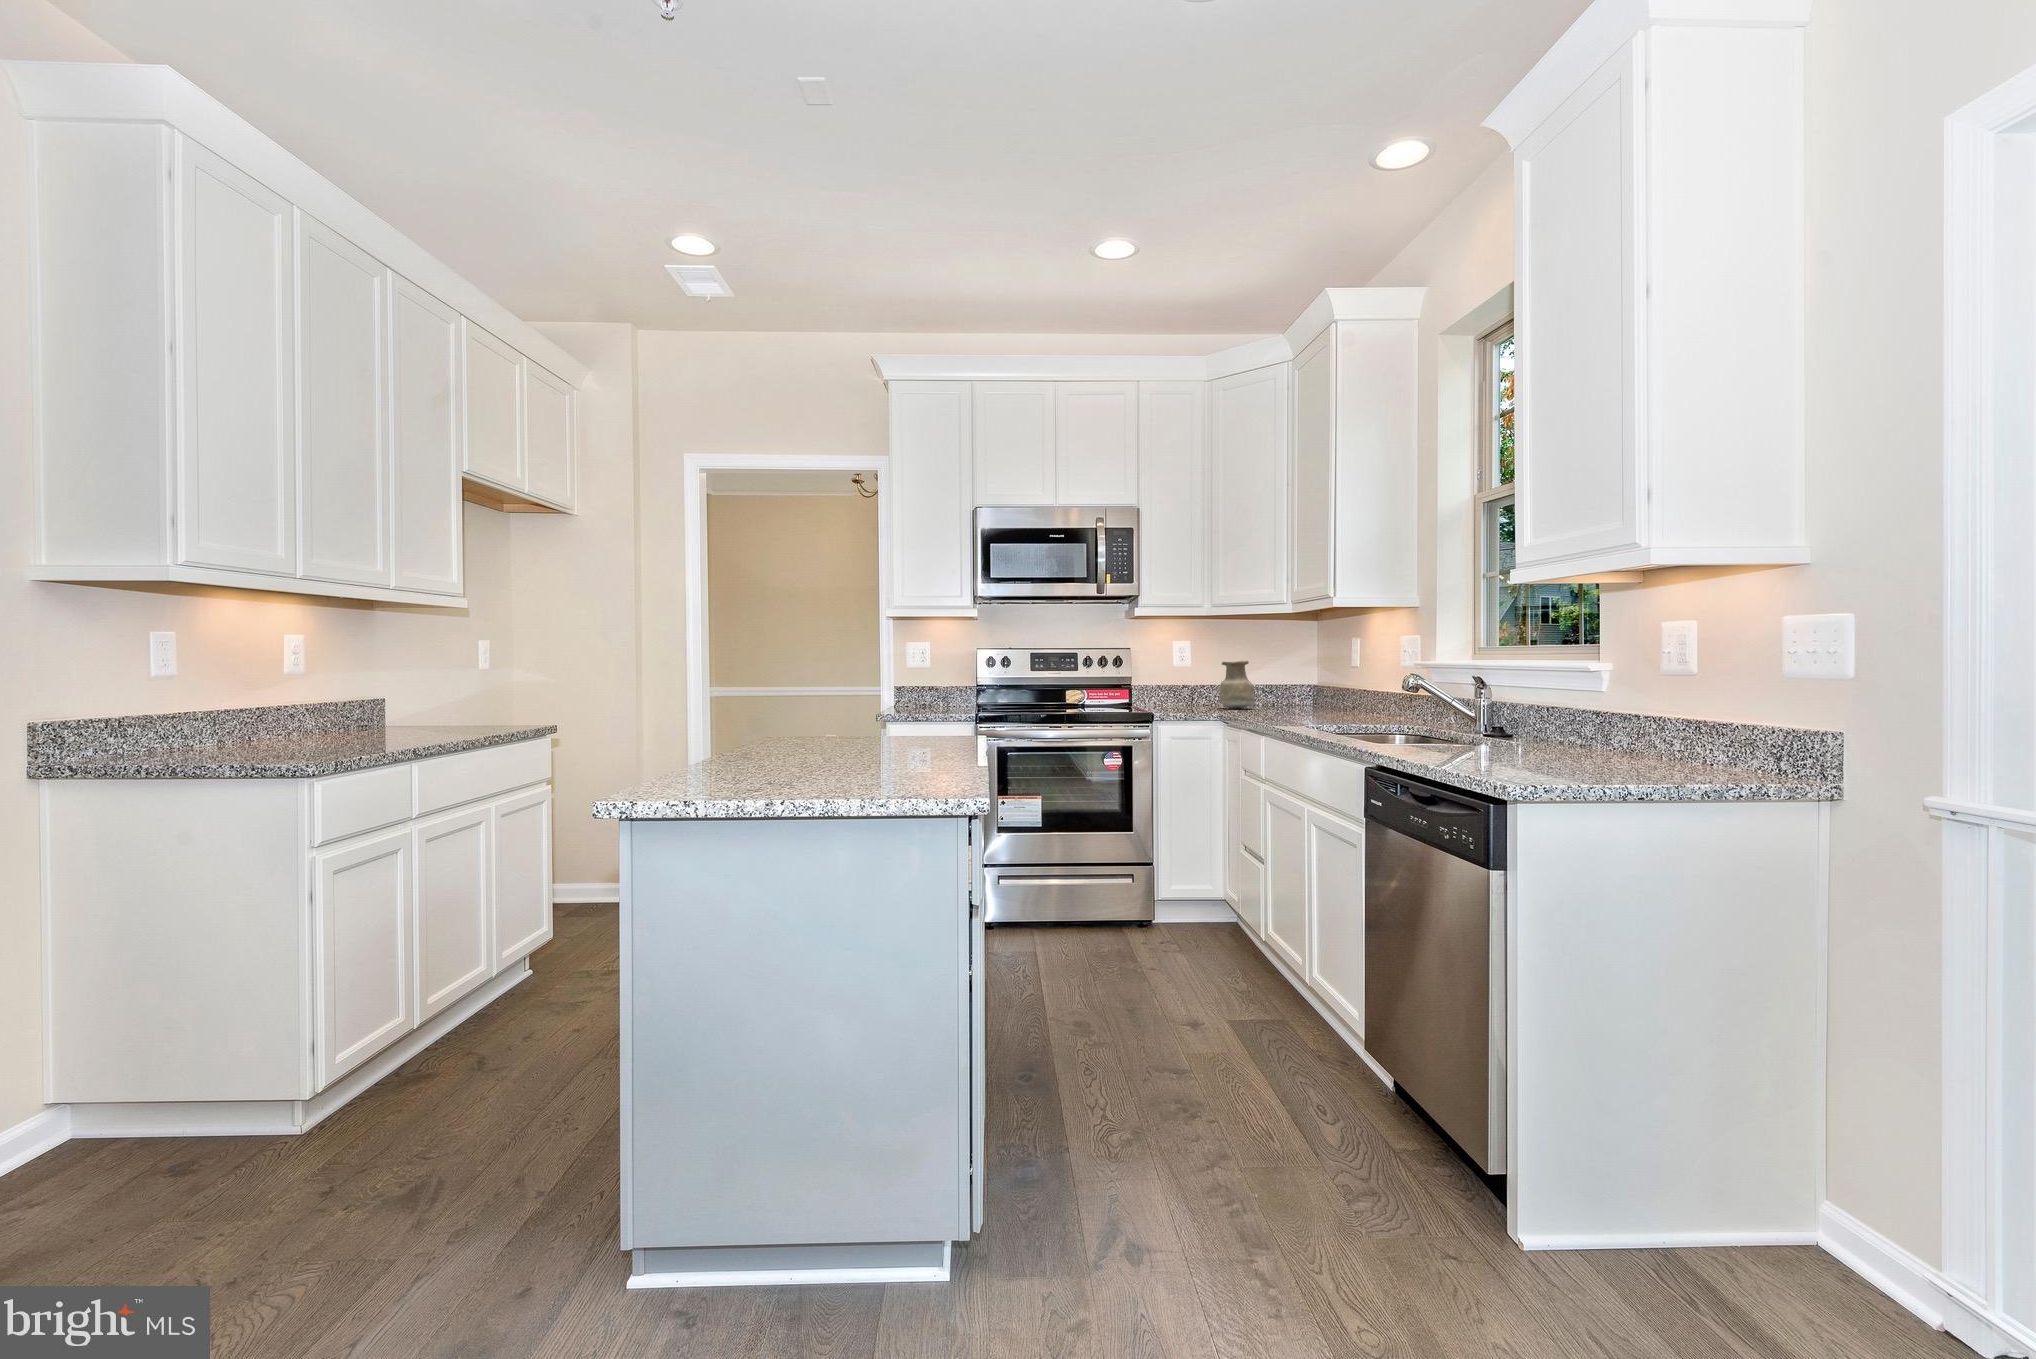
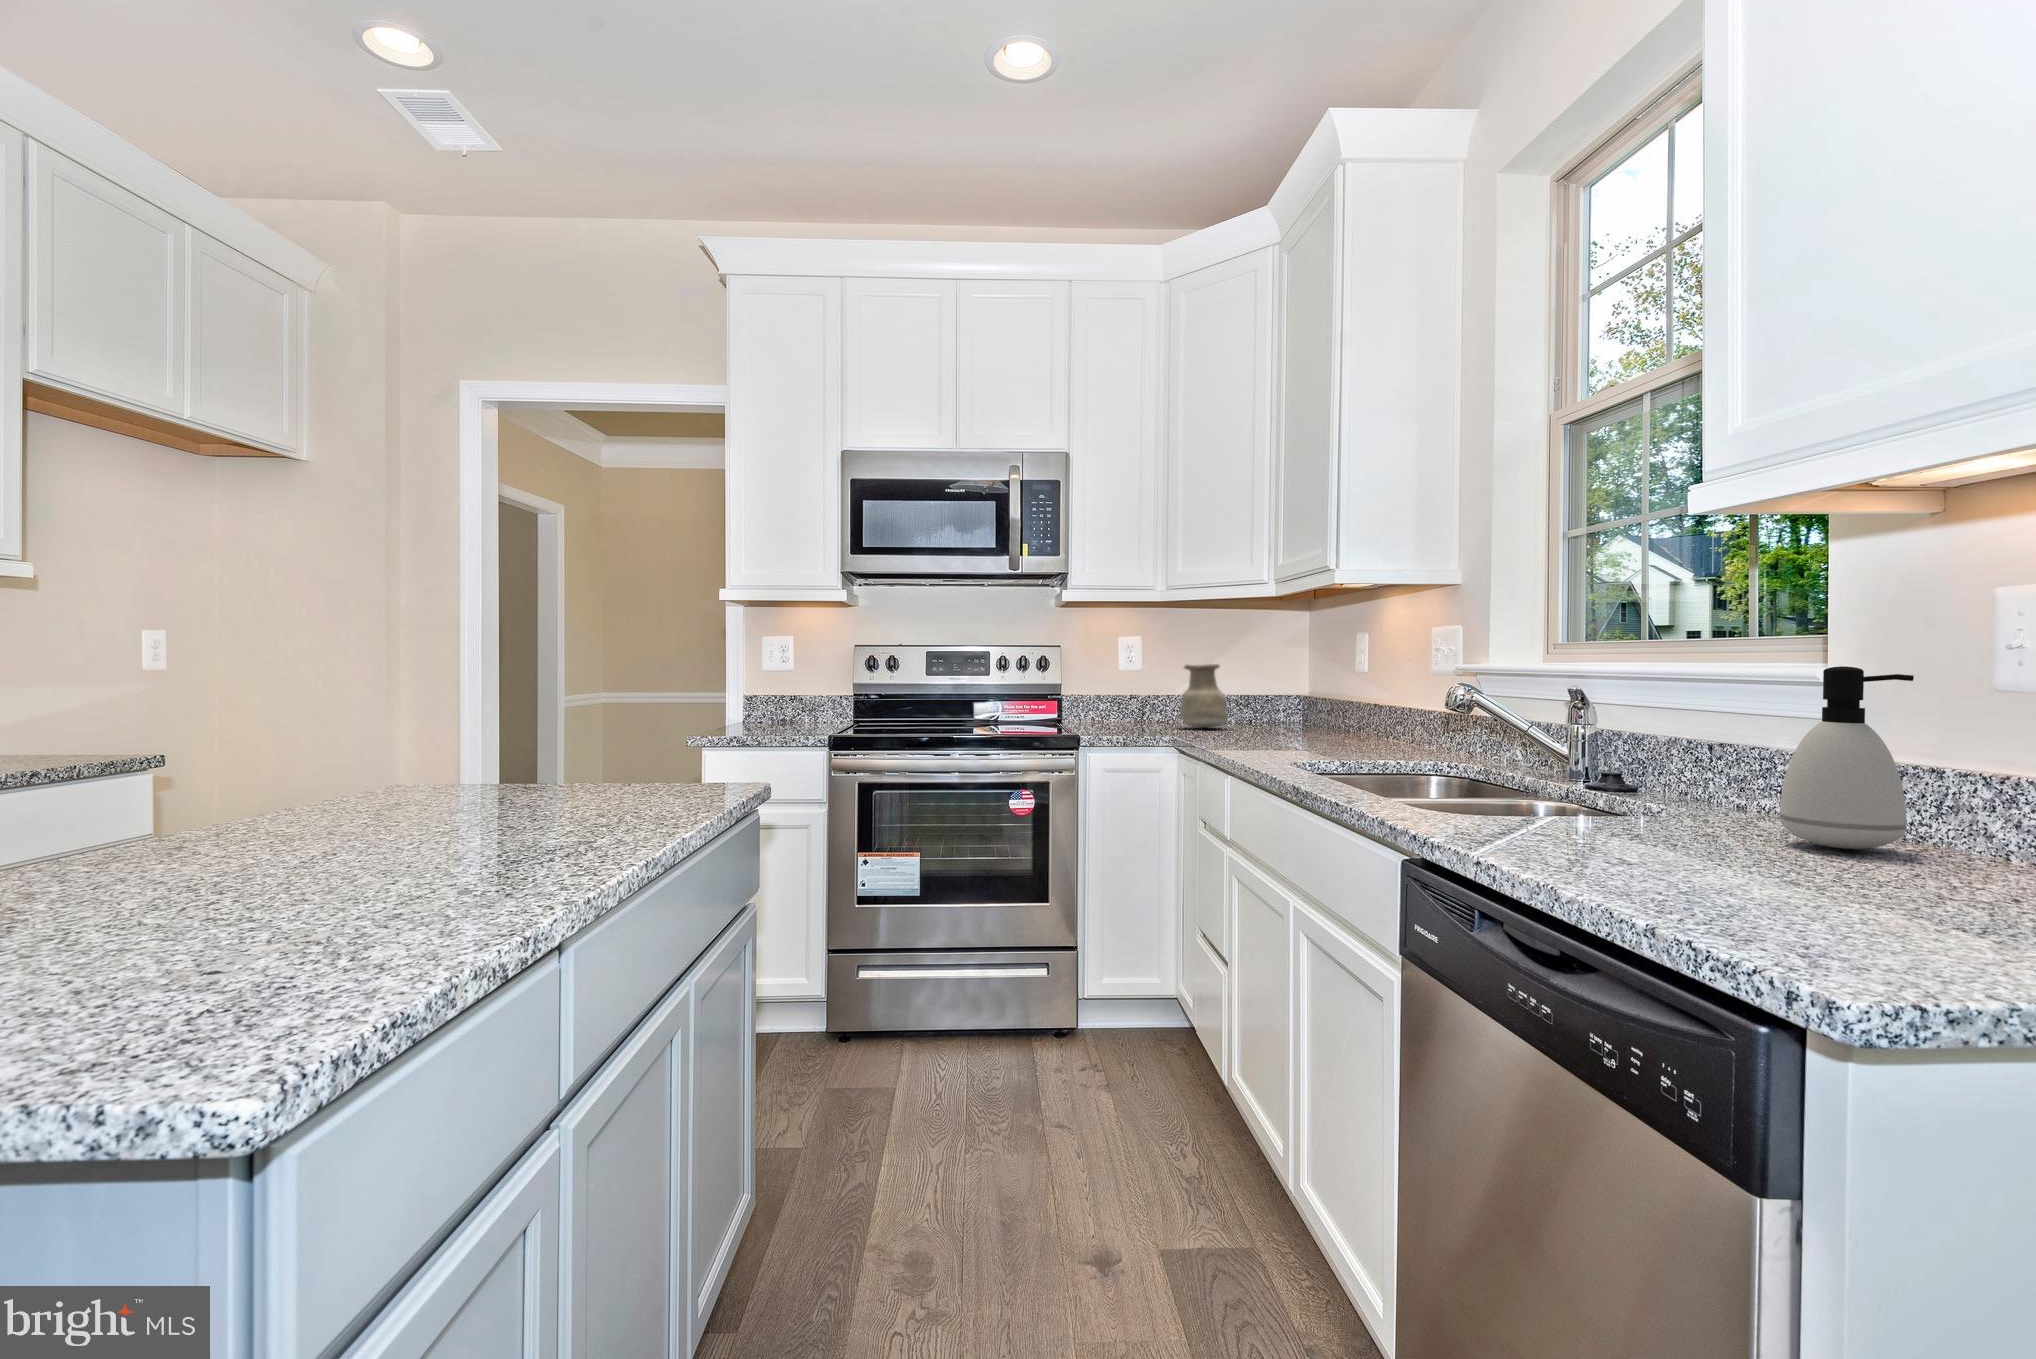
soap dispenser: none [1562,663,1621,755] -> present [1780,666,1914,849]

